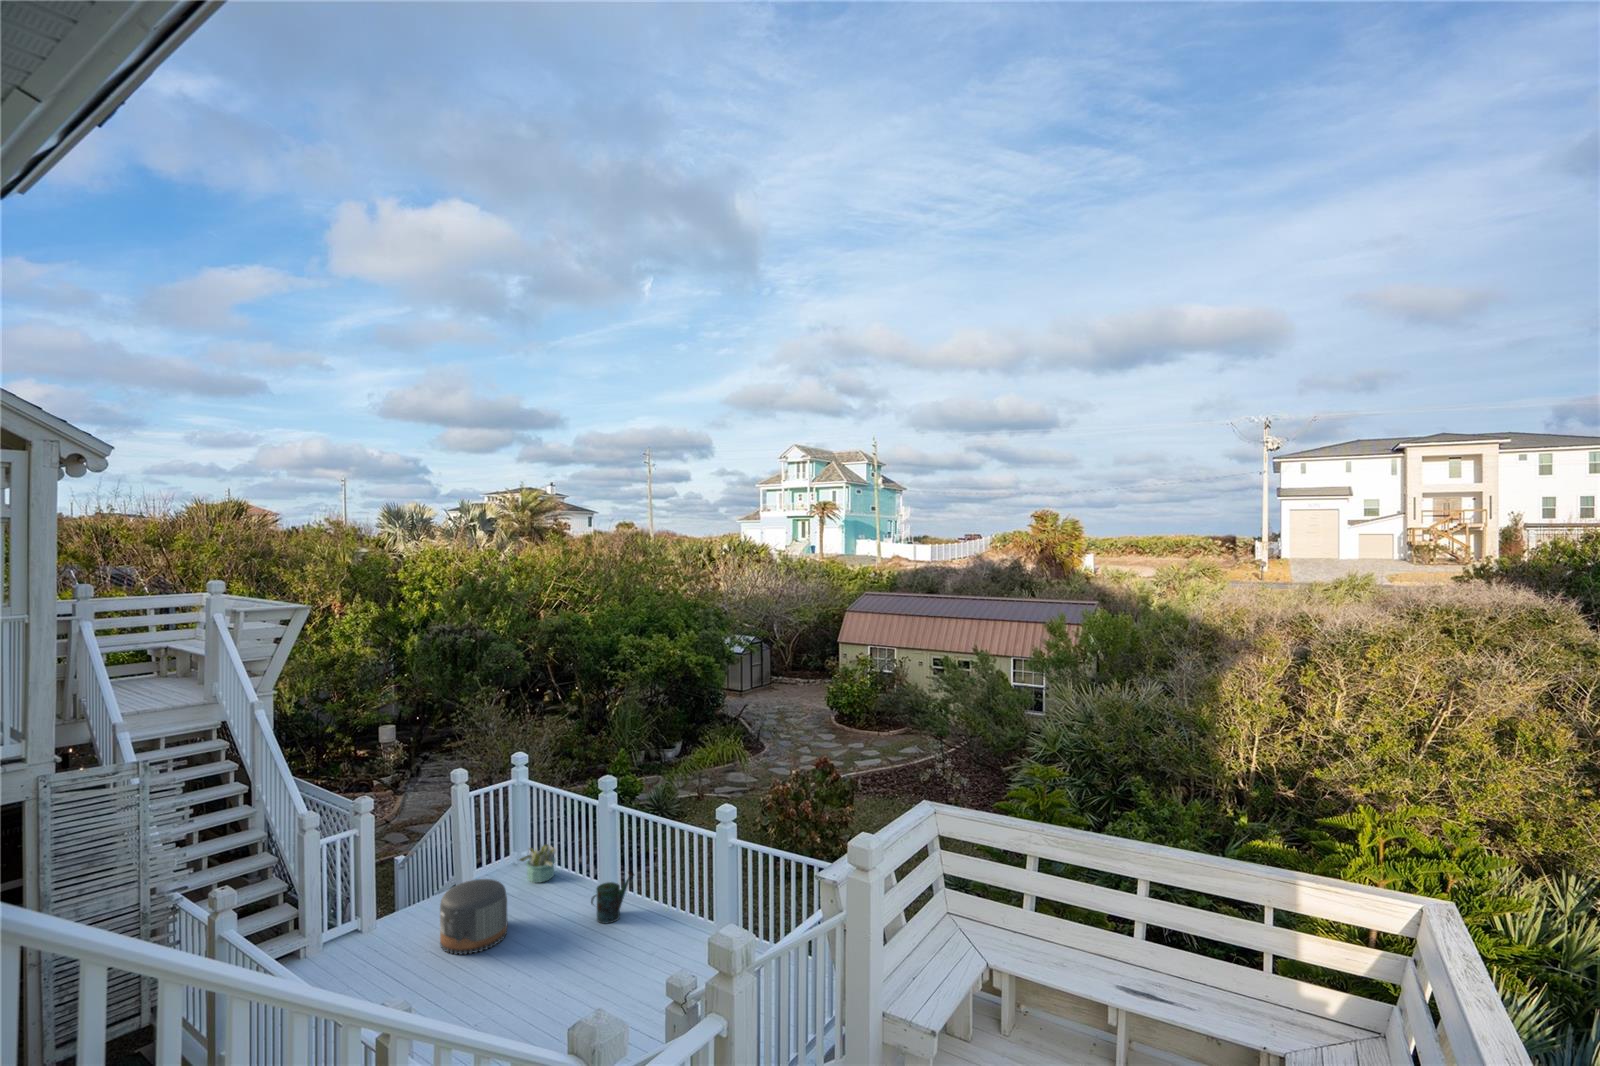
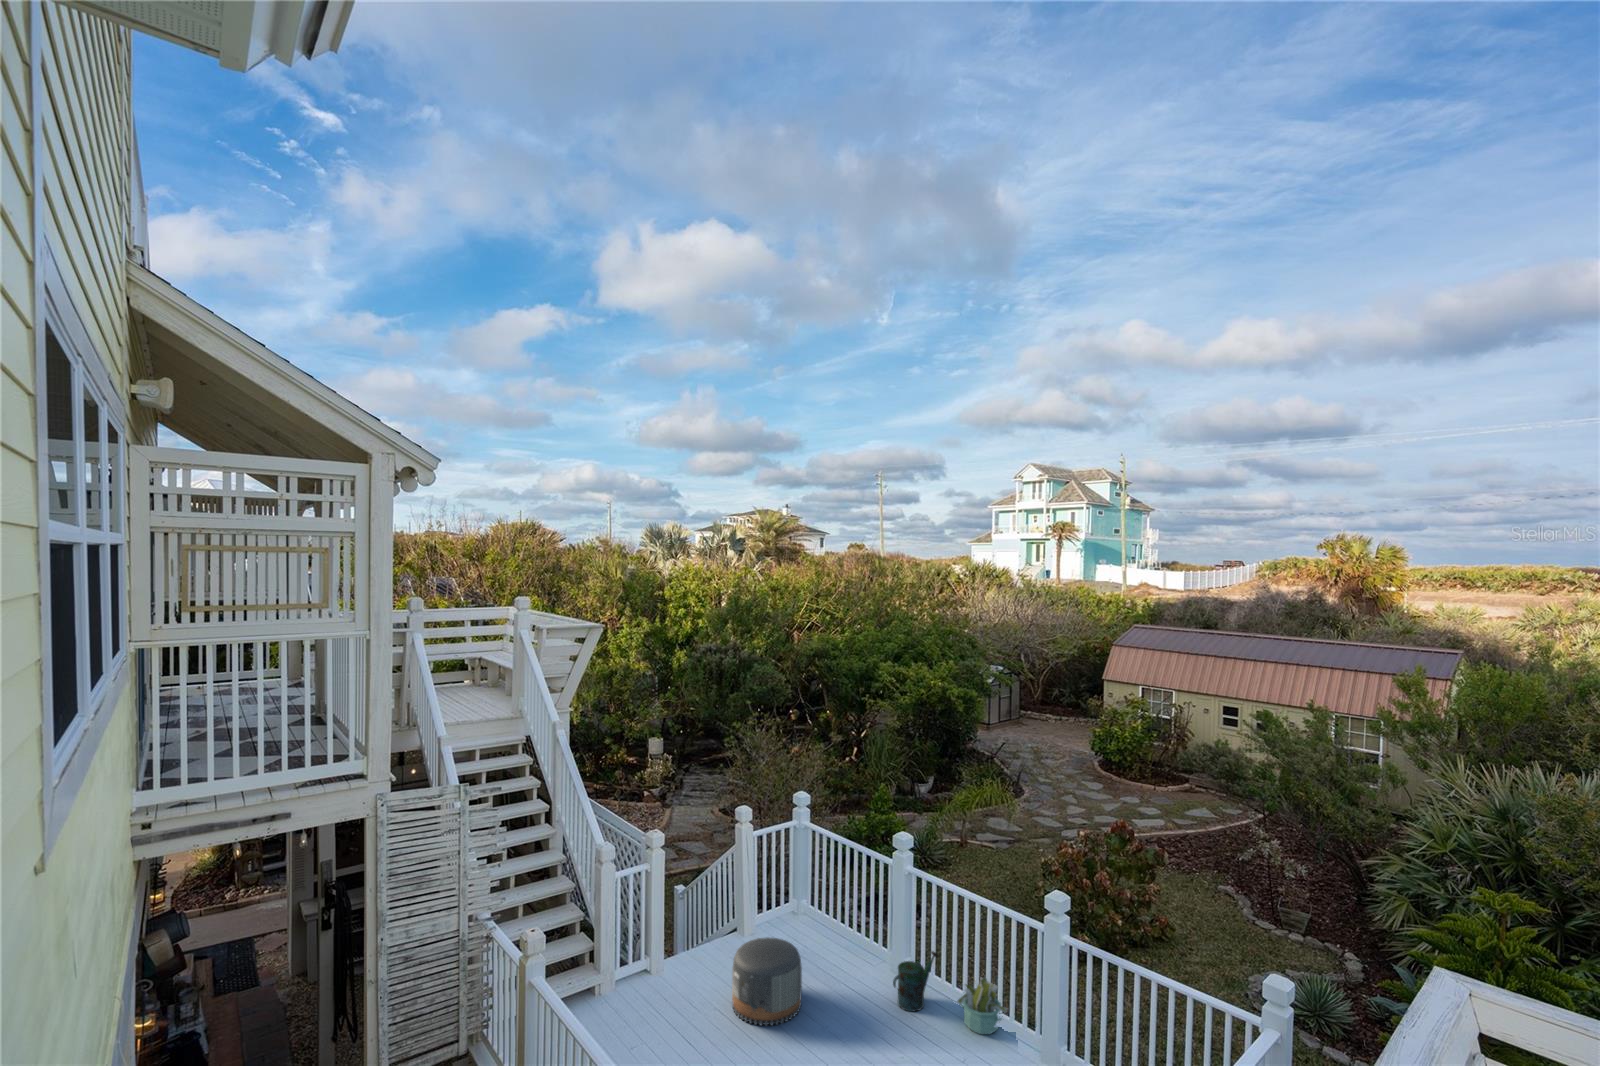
decorative plant: present [519,844,556,883] -> present [957,978,1007,1034]

